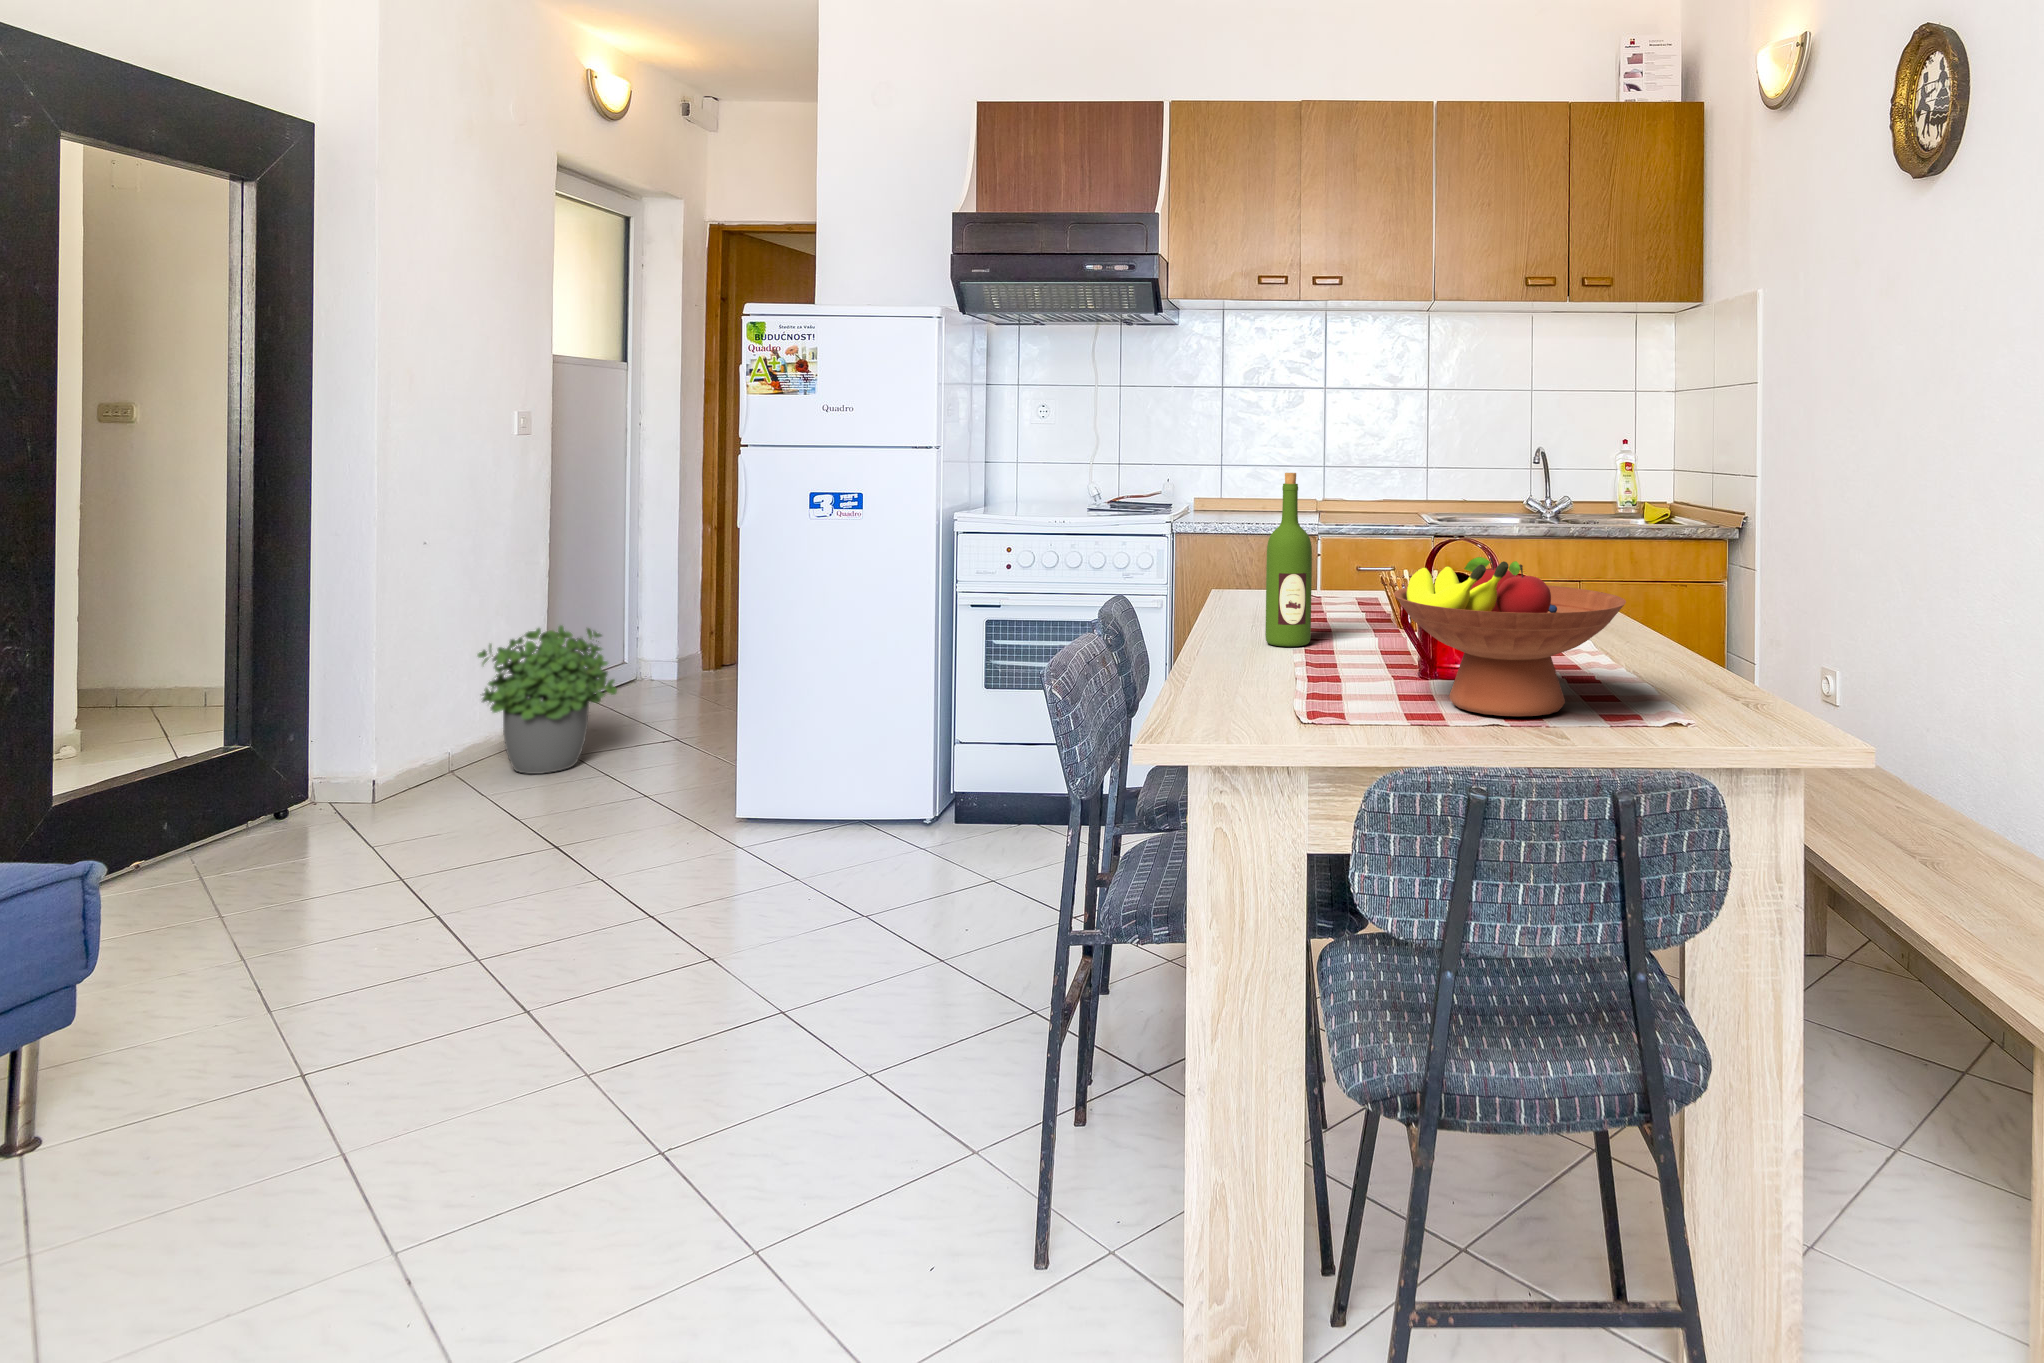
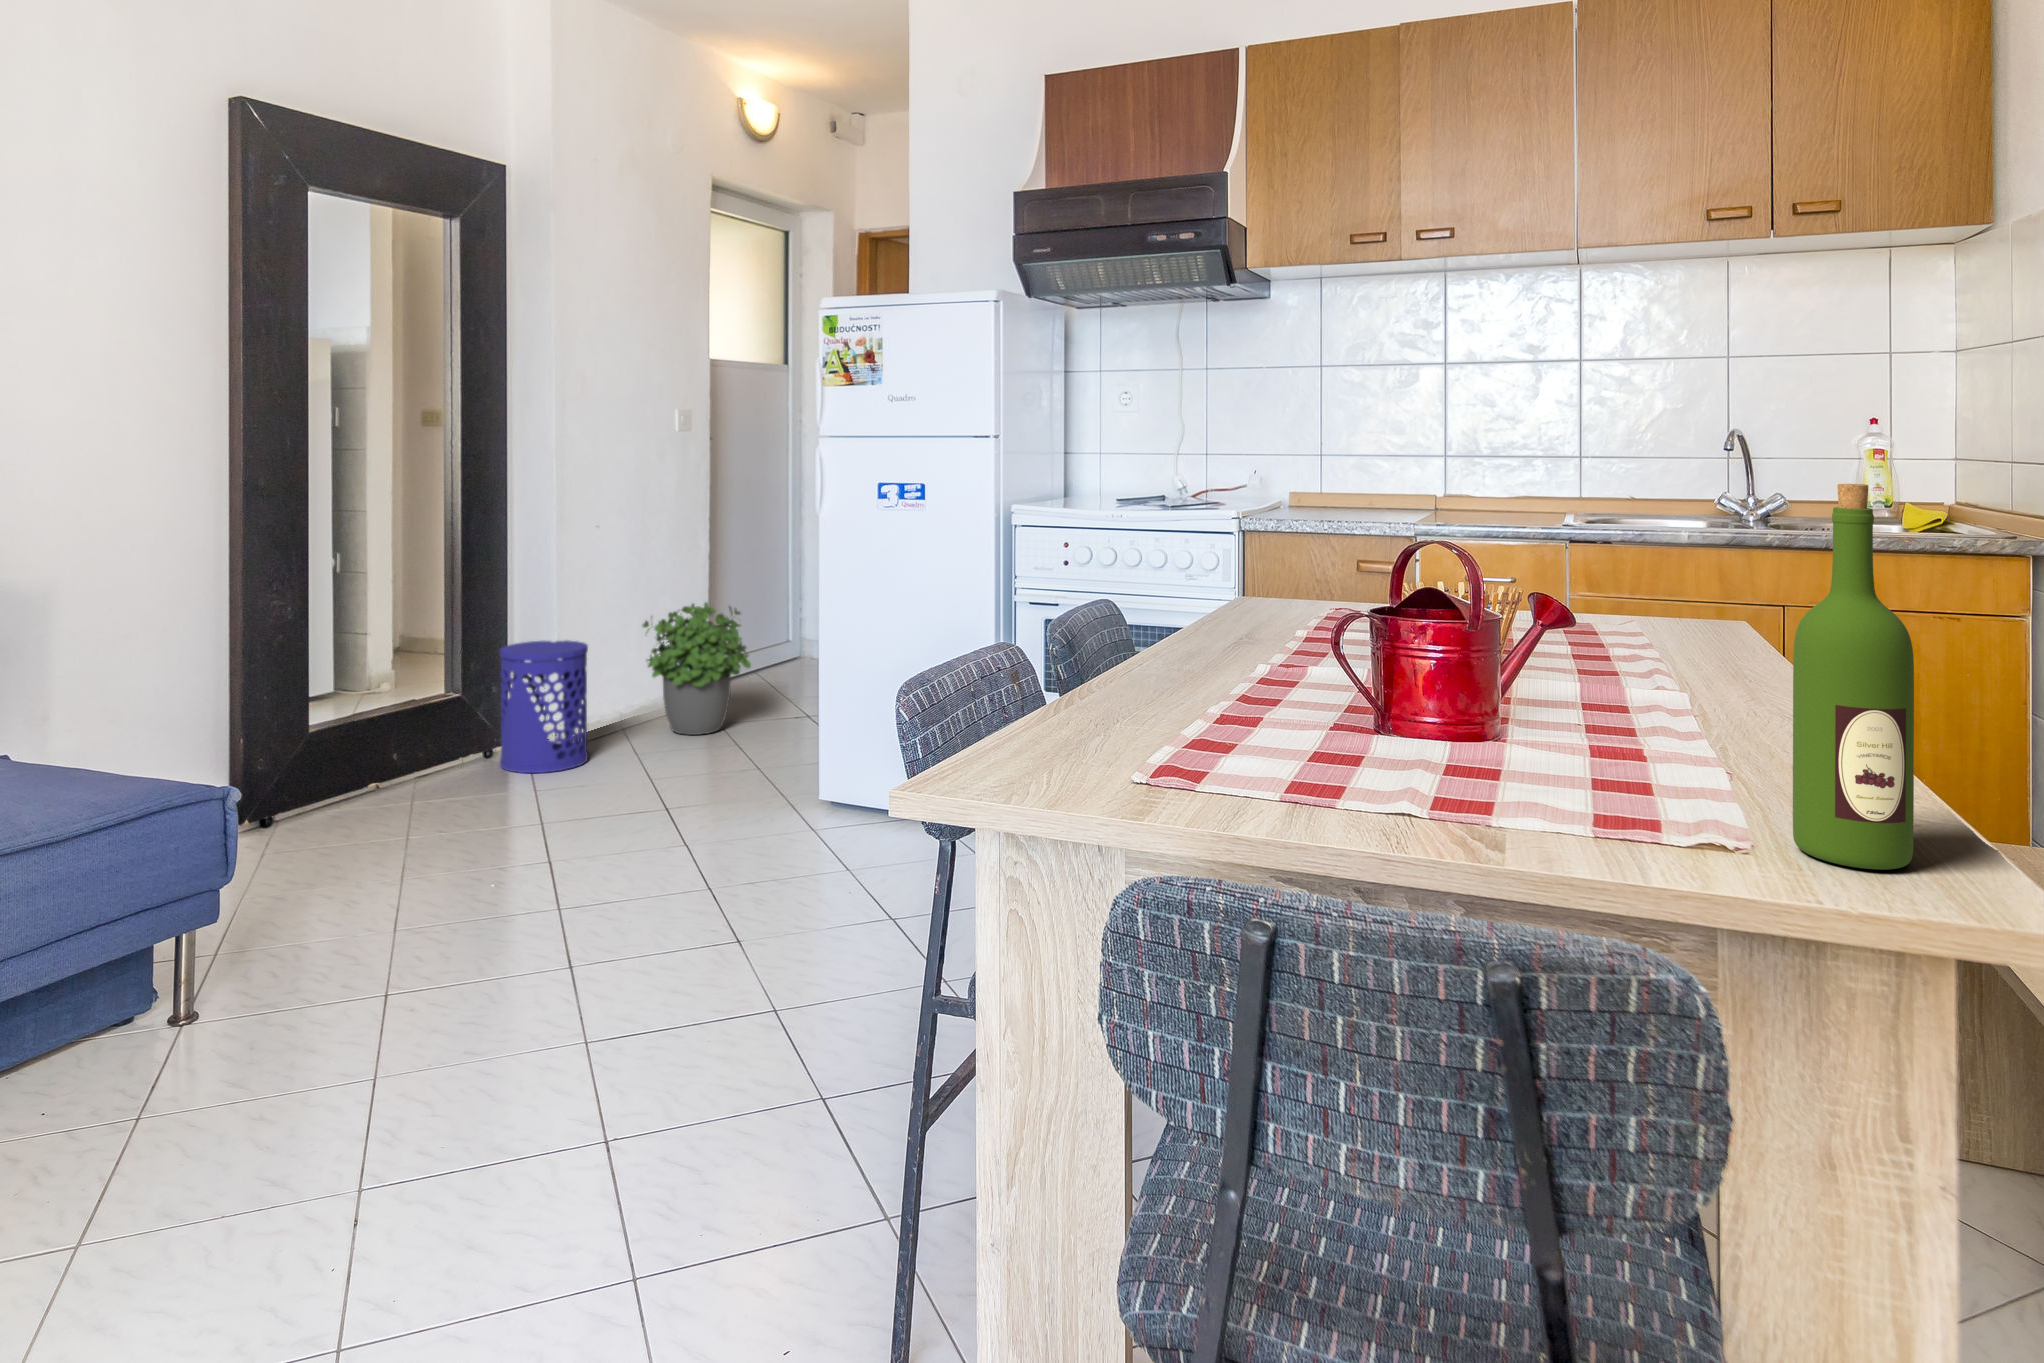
wine bottle: present [1265,473,1312,646] -> present [1793,484,1914,870]
fruit bowl: present [1394,557,1626,716] -> none [1275,567,1636,807]
waste bin: none [301,677,424,834] -> present [500,640,588,773]

